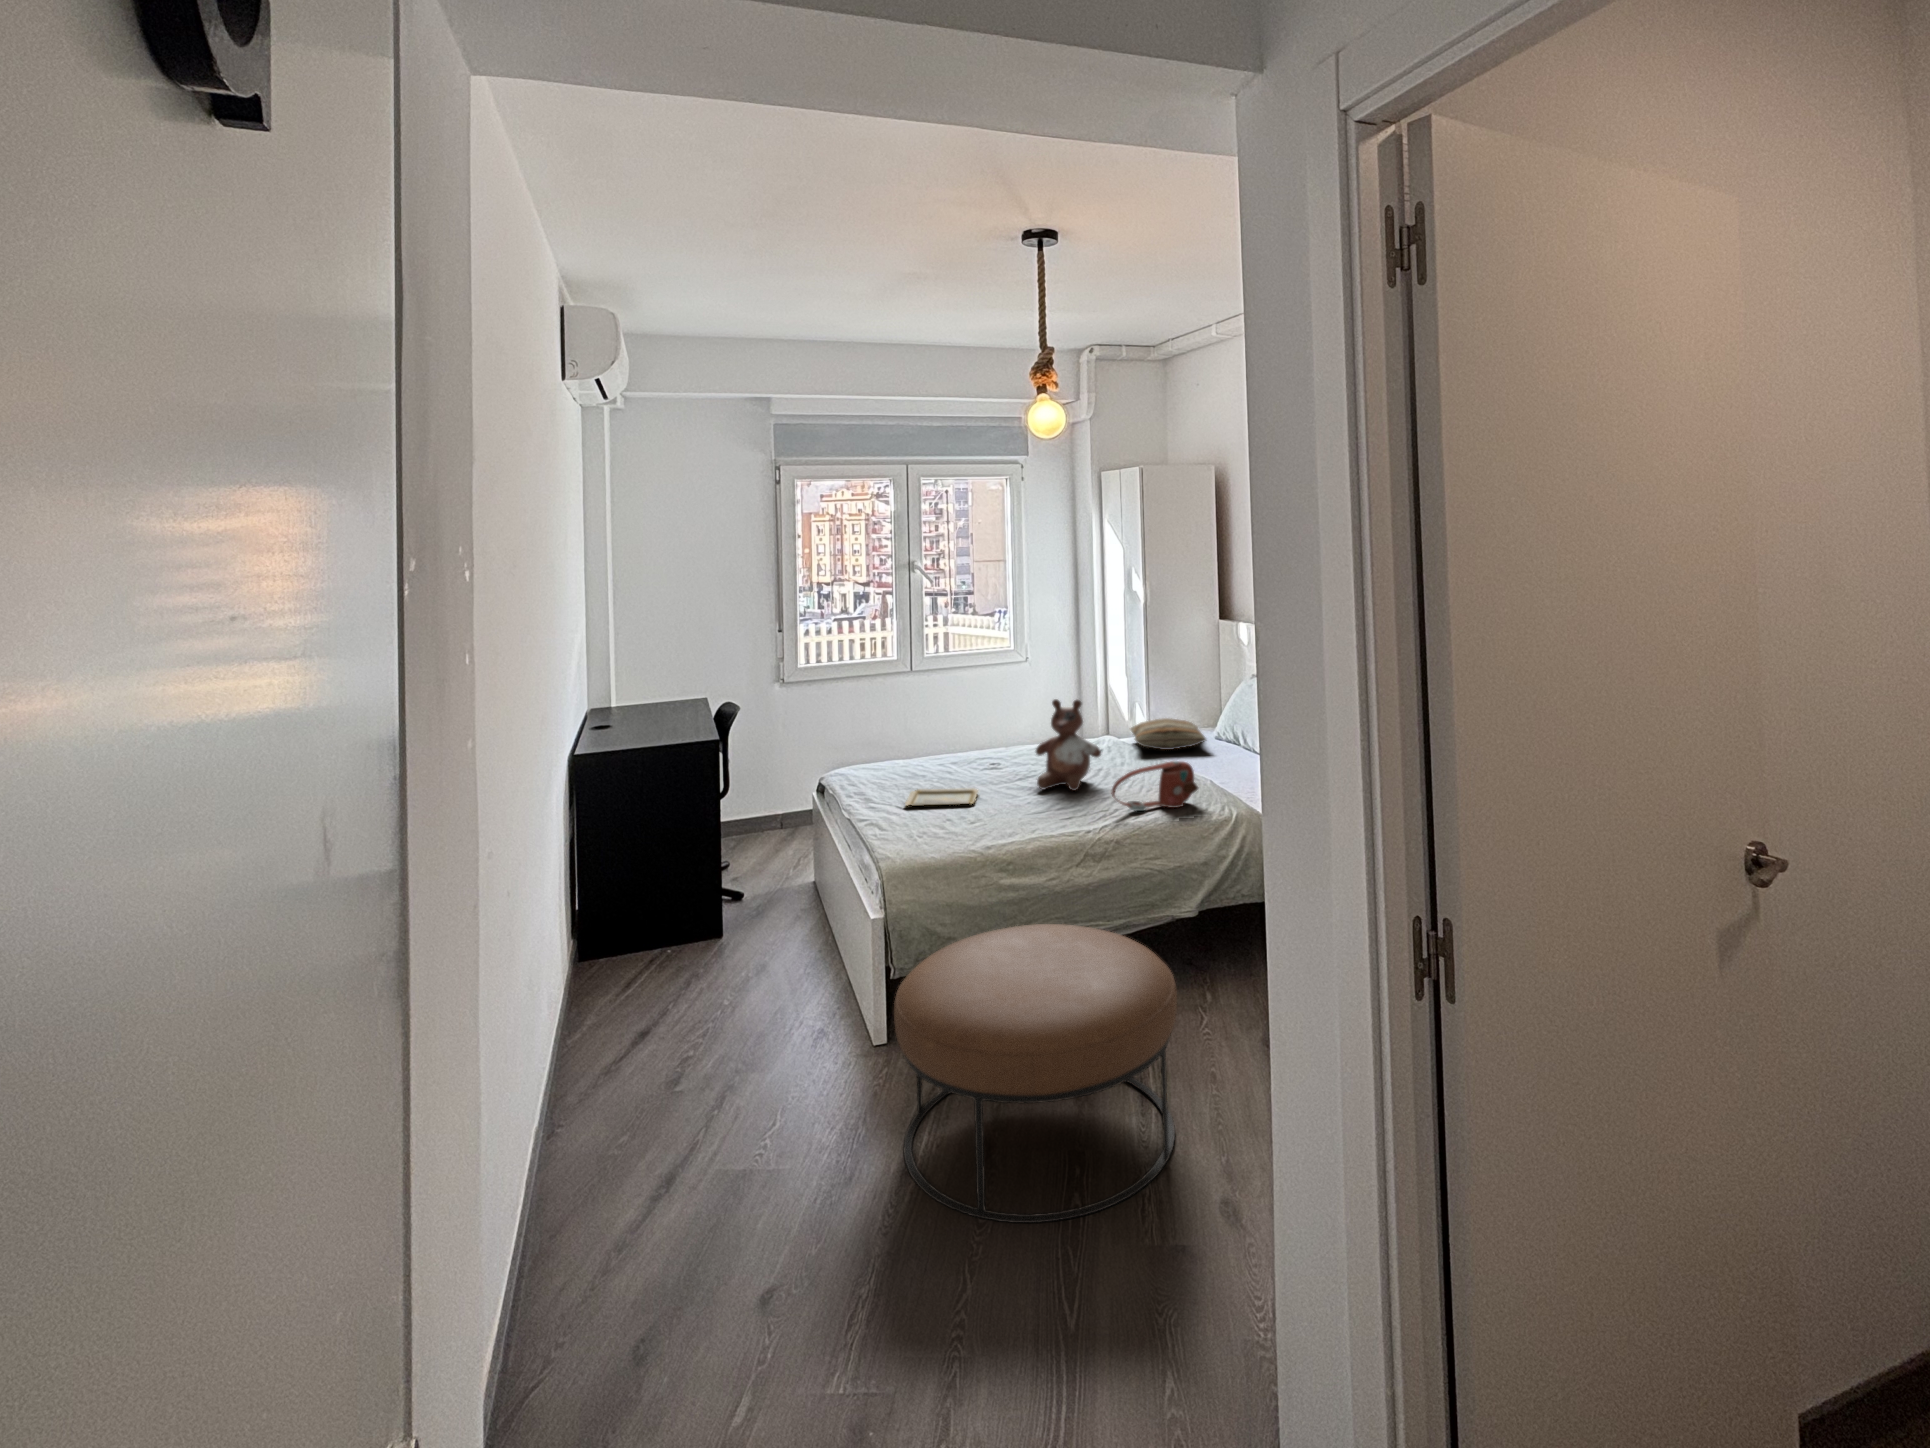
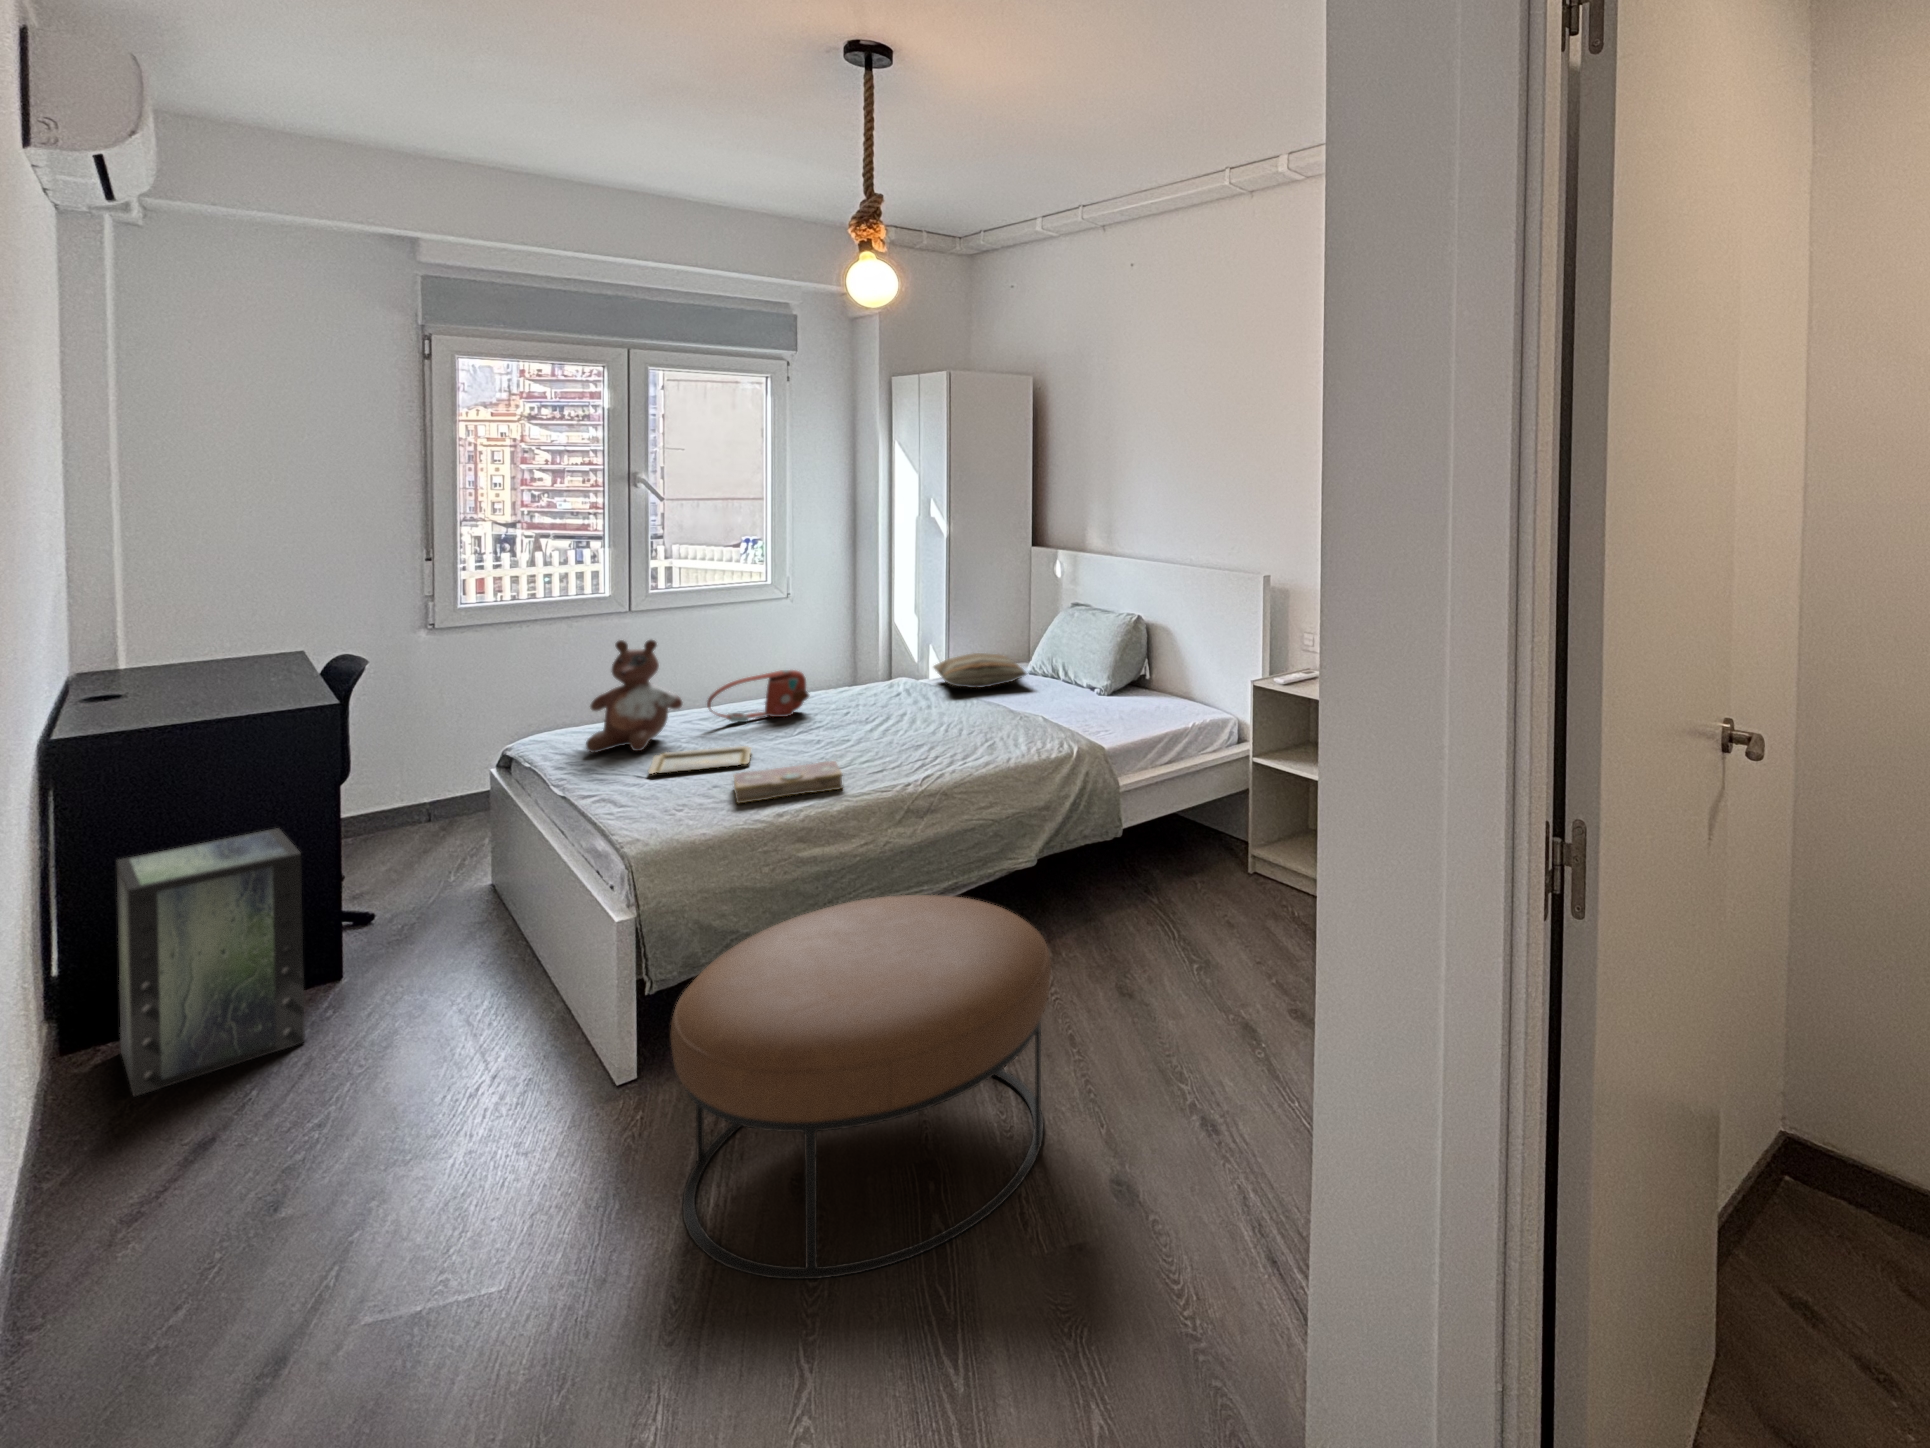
stuffed bear: present [1036,699,1101,791] -> present [586,640,682,753]
handbag: present [1111,761,1198,811] -> present [707,670,809,722]
book: none [959,807,1037,835] -> present [734,761,843,803]
storage box: none [603,824,697,997] -> present [116,828,305,1096]

